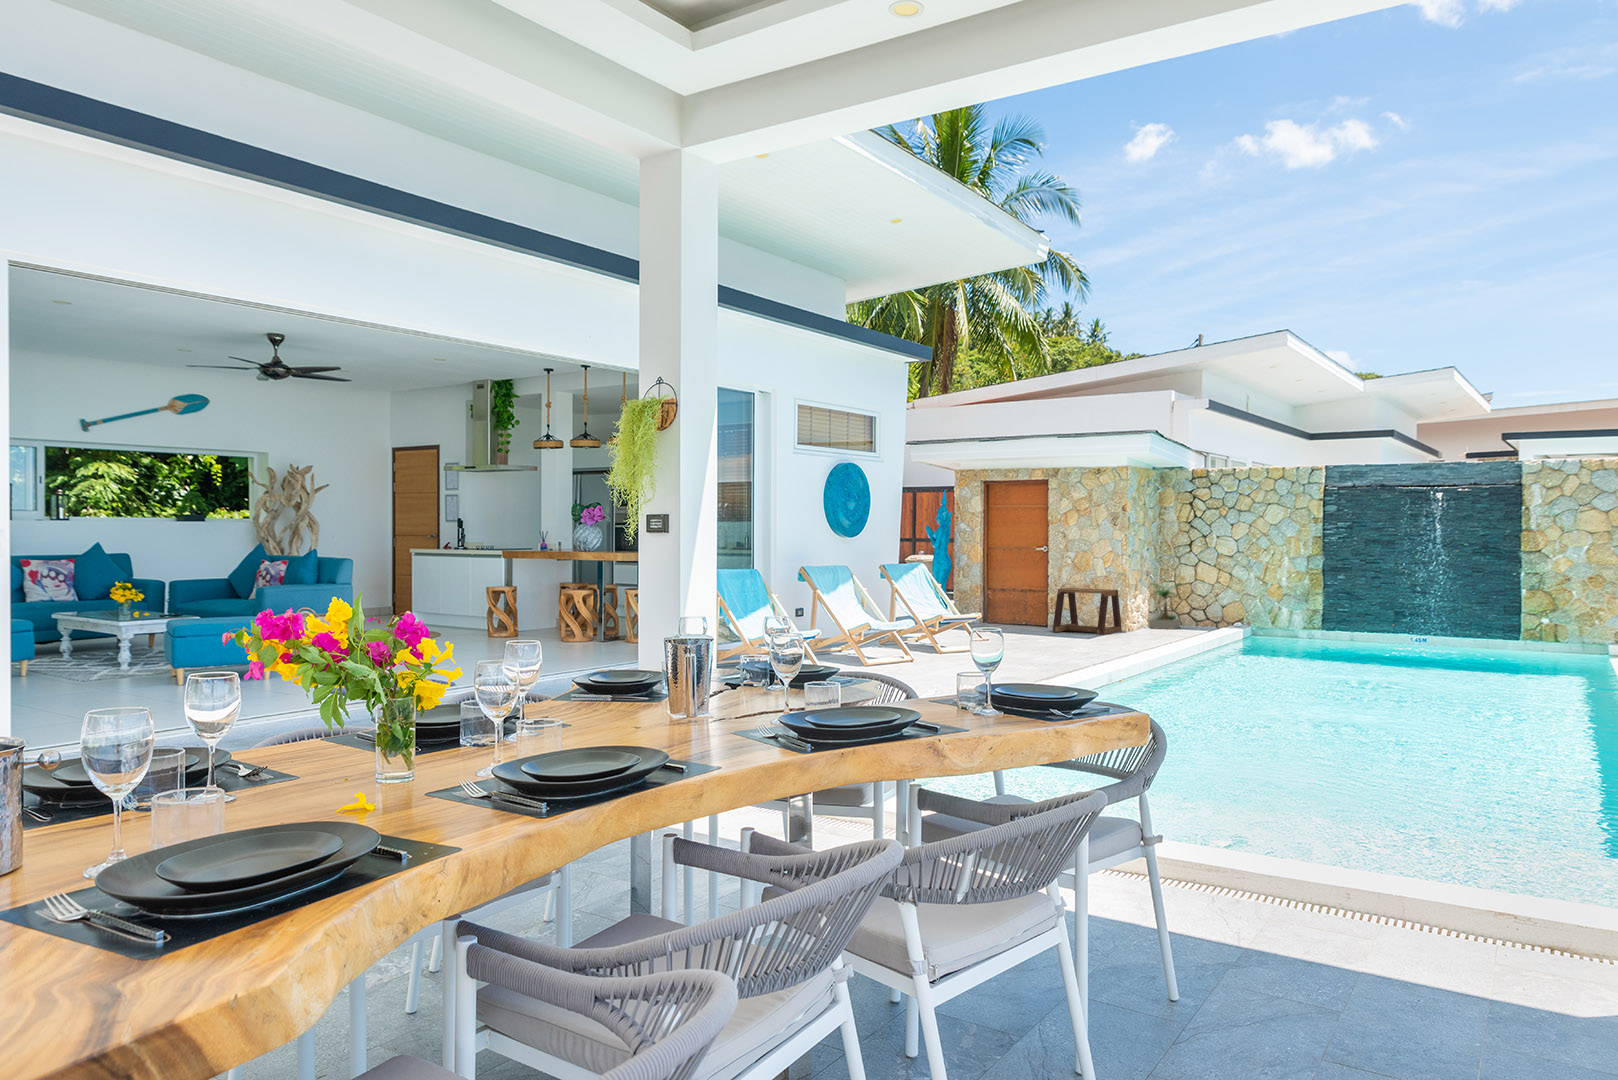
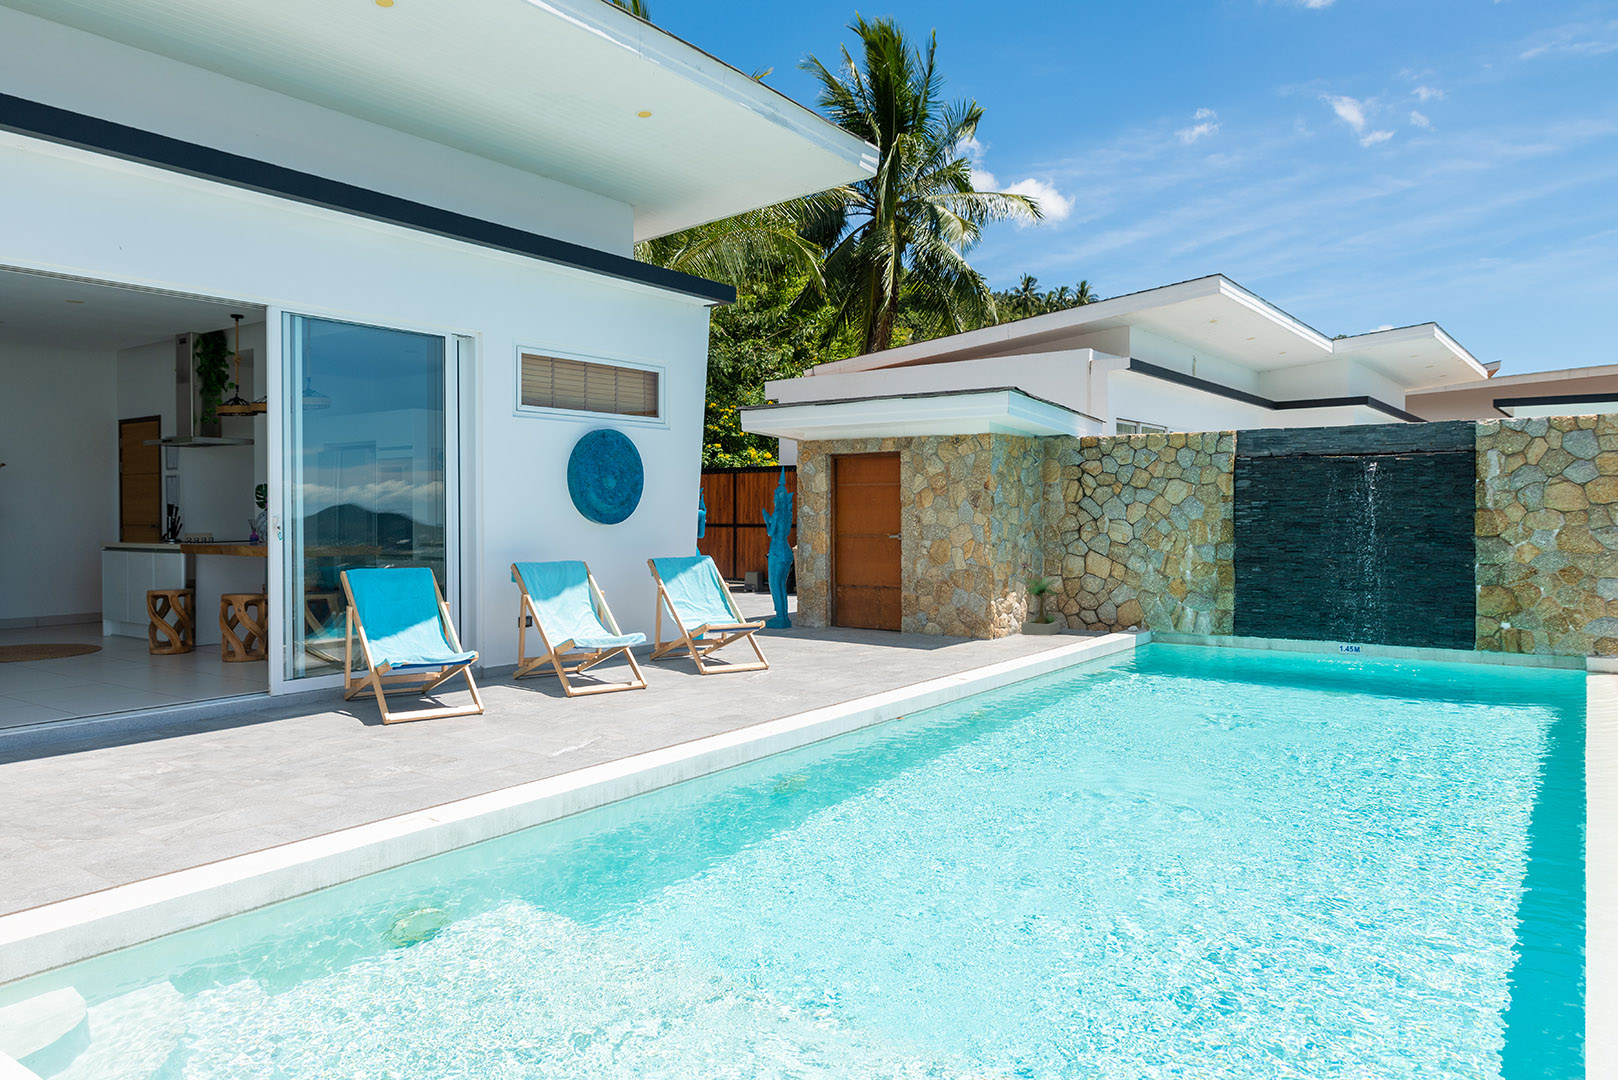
stool: present [1053,588,1122,635] -> none [897,584,984,645]

